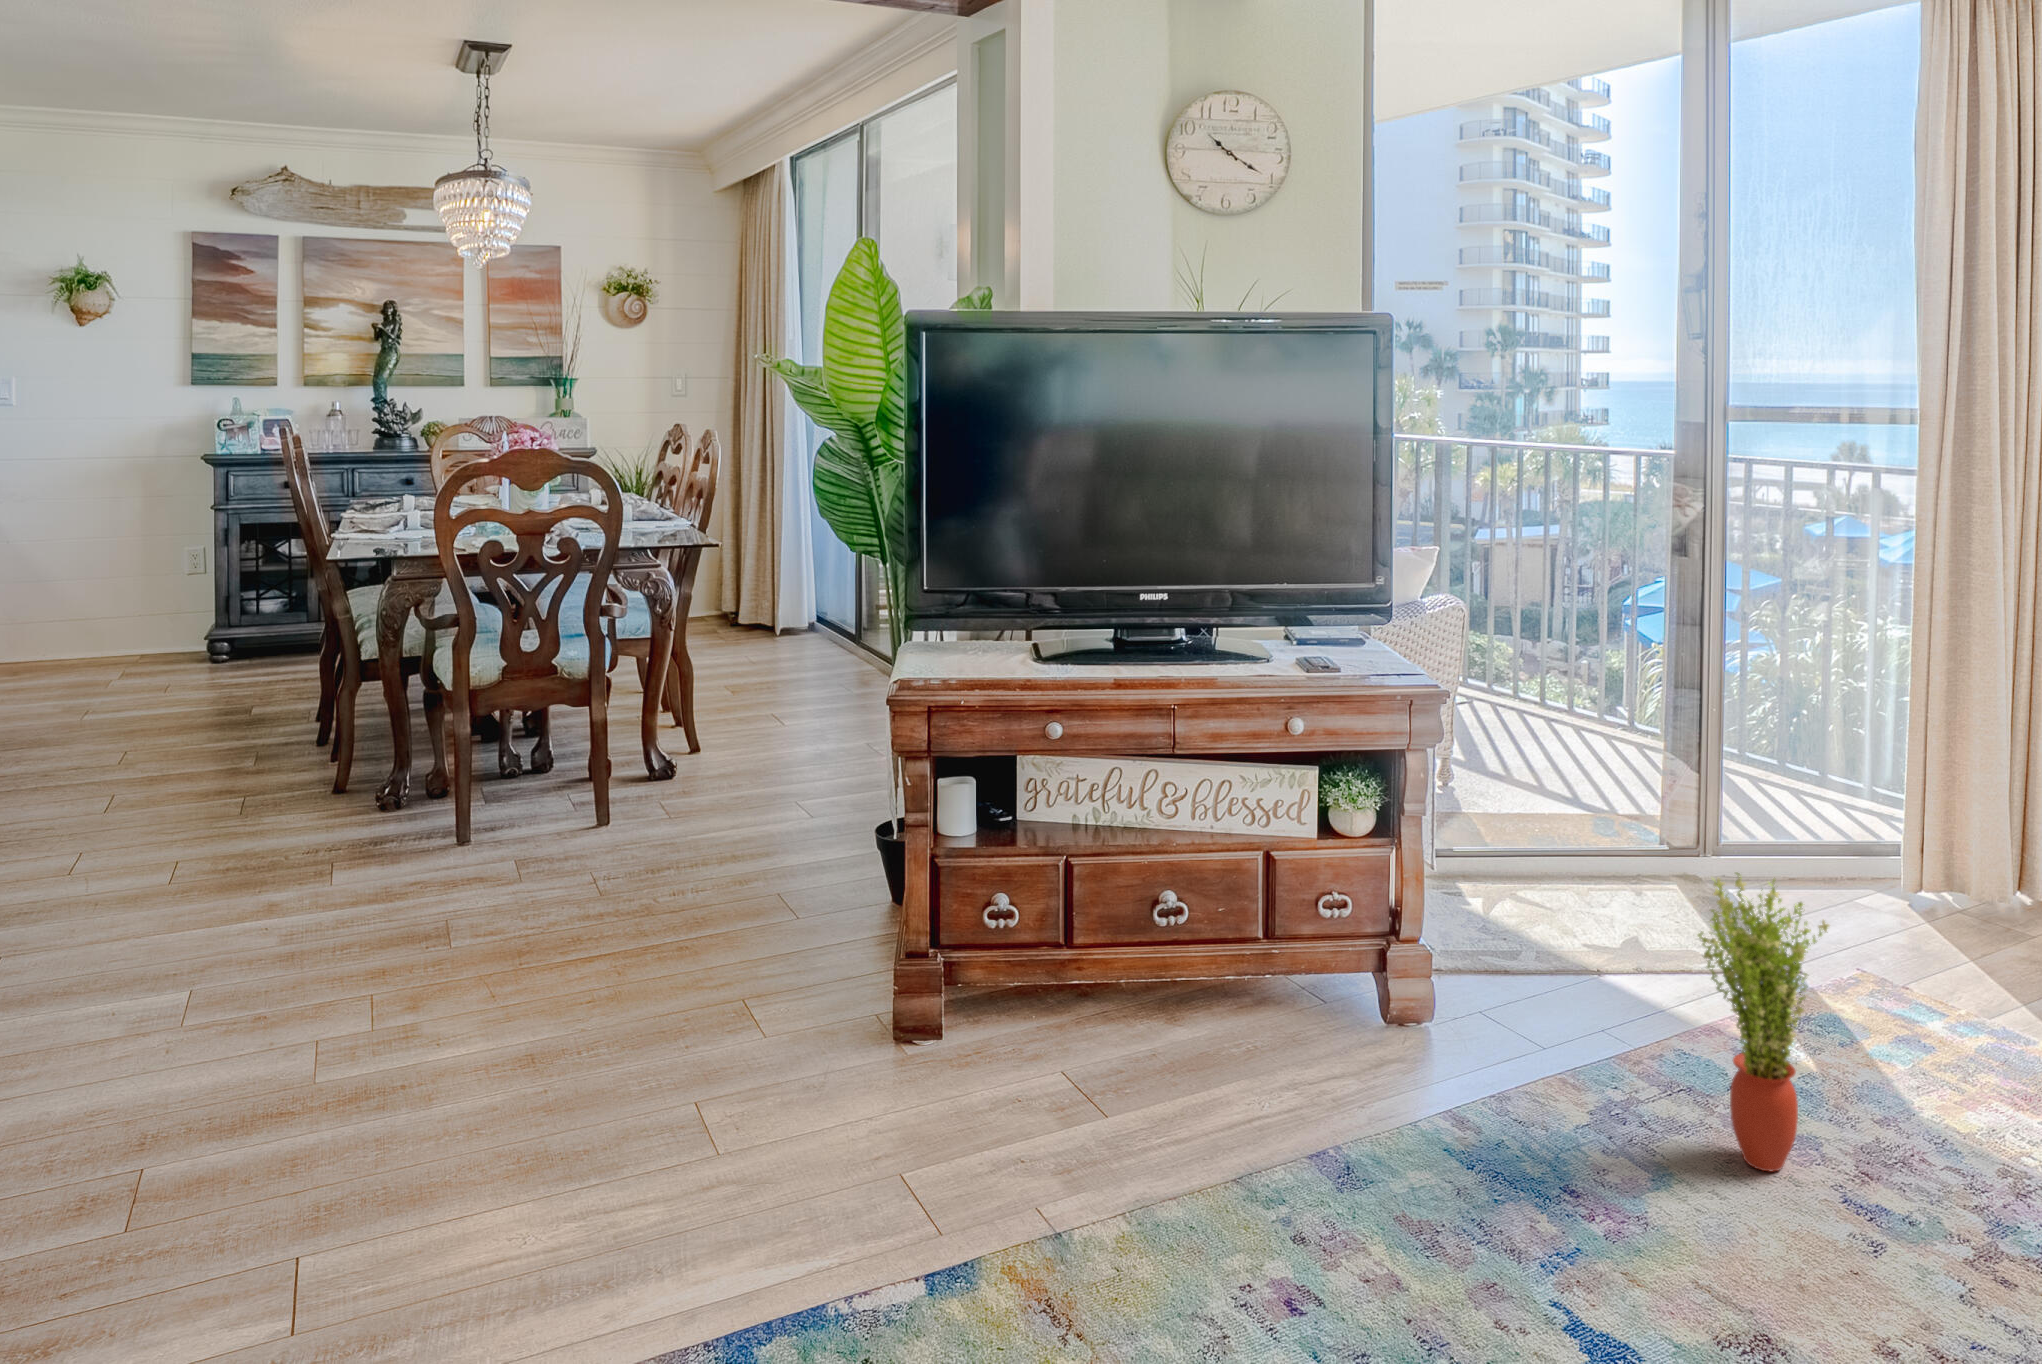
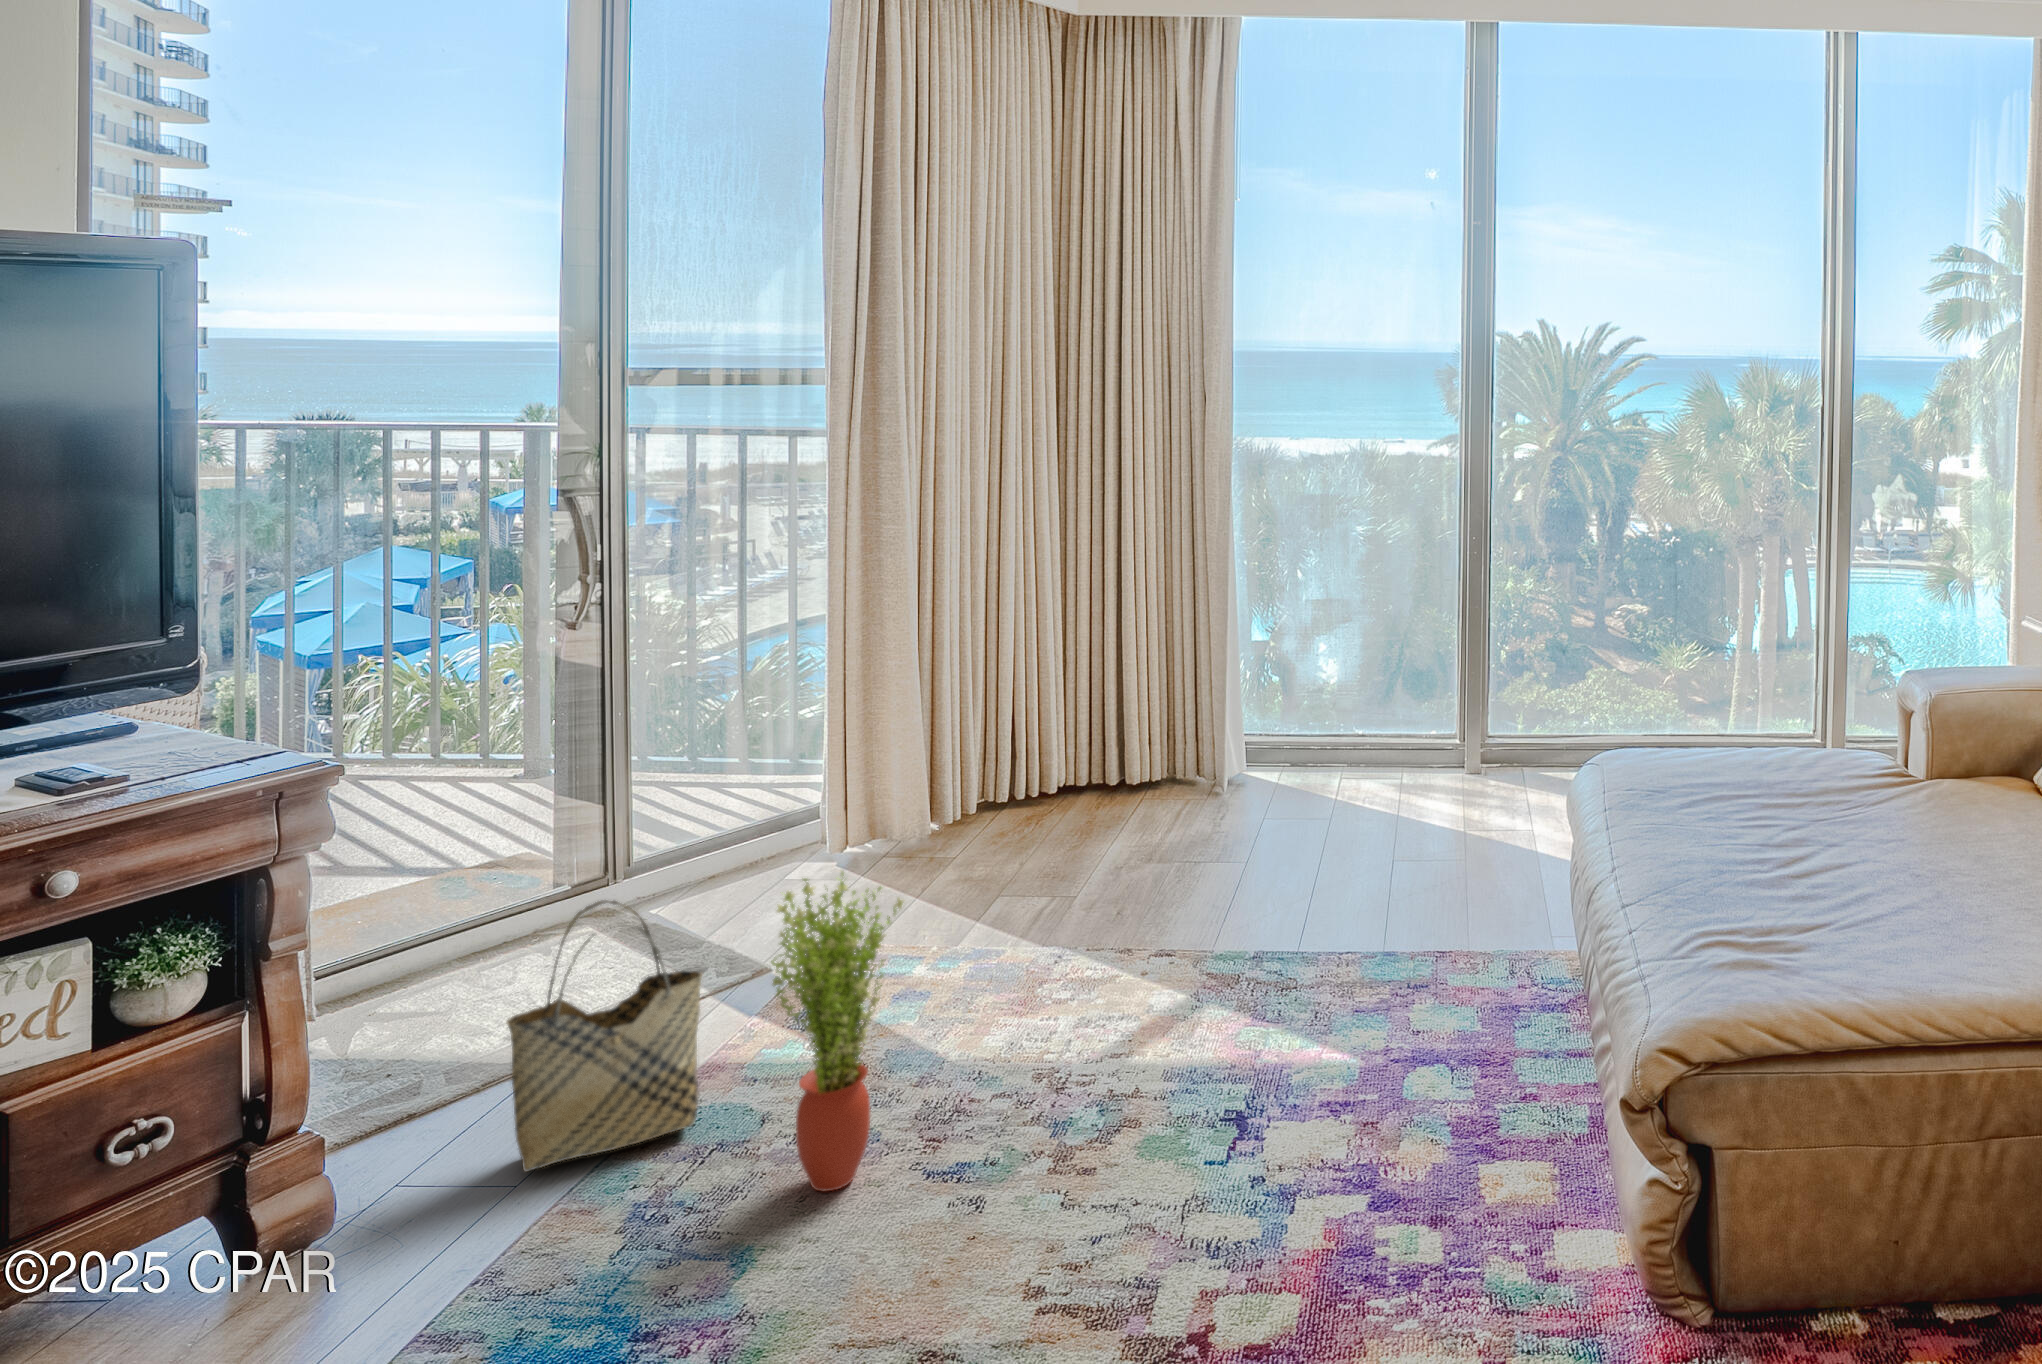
woven basket: none [1546,848,1693,1064] -> present [507,901,702,1172]

